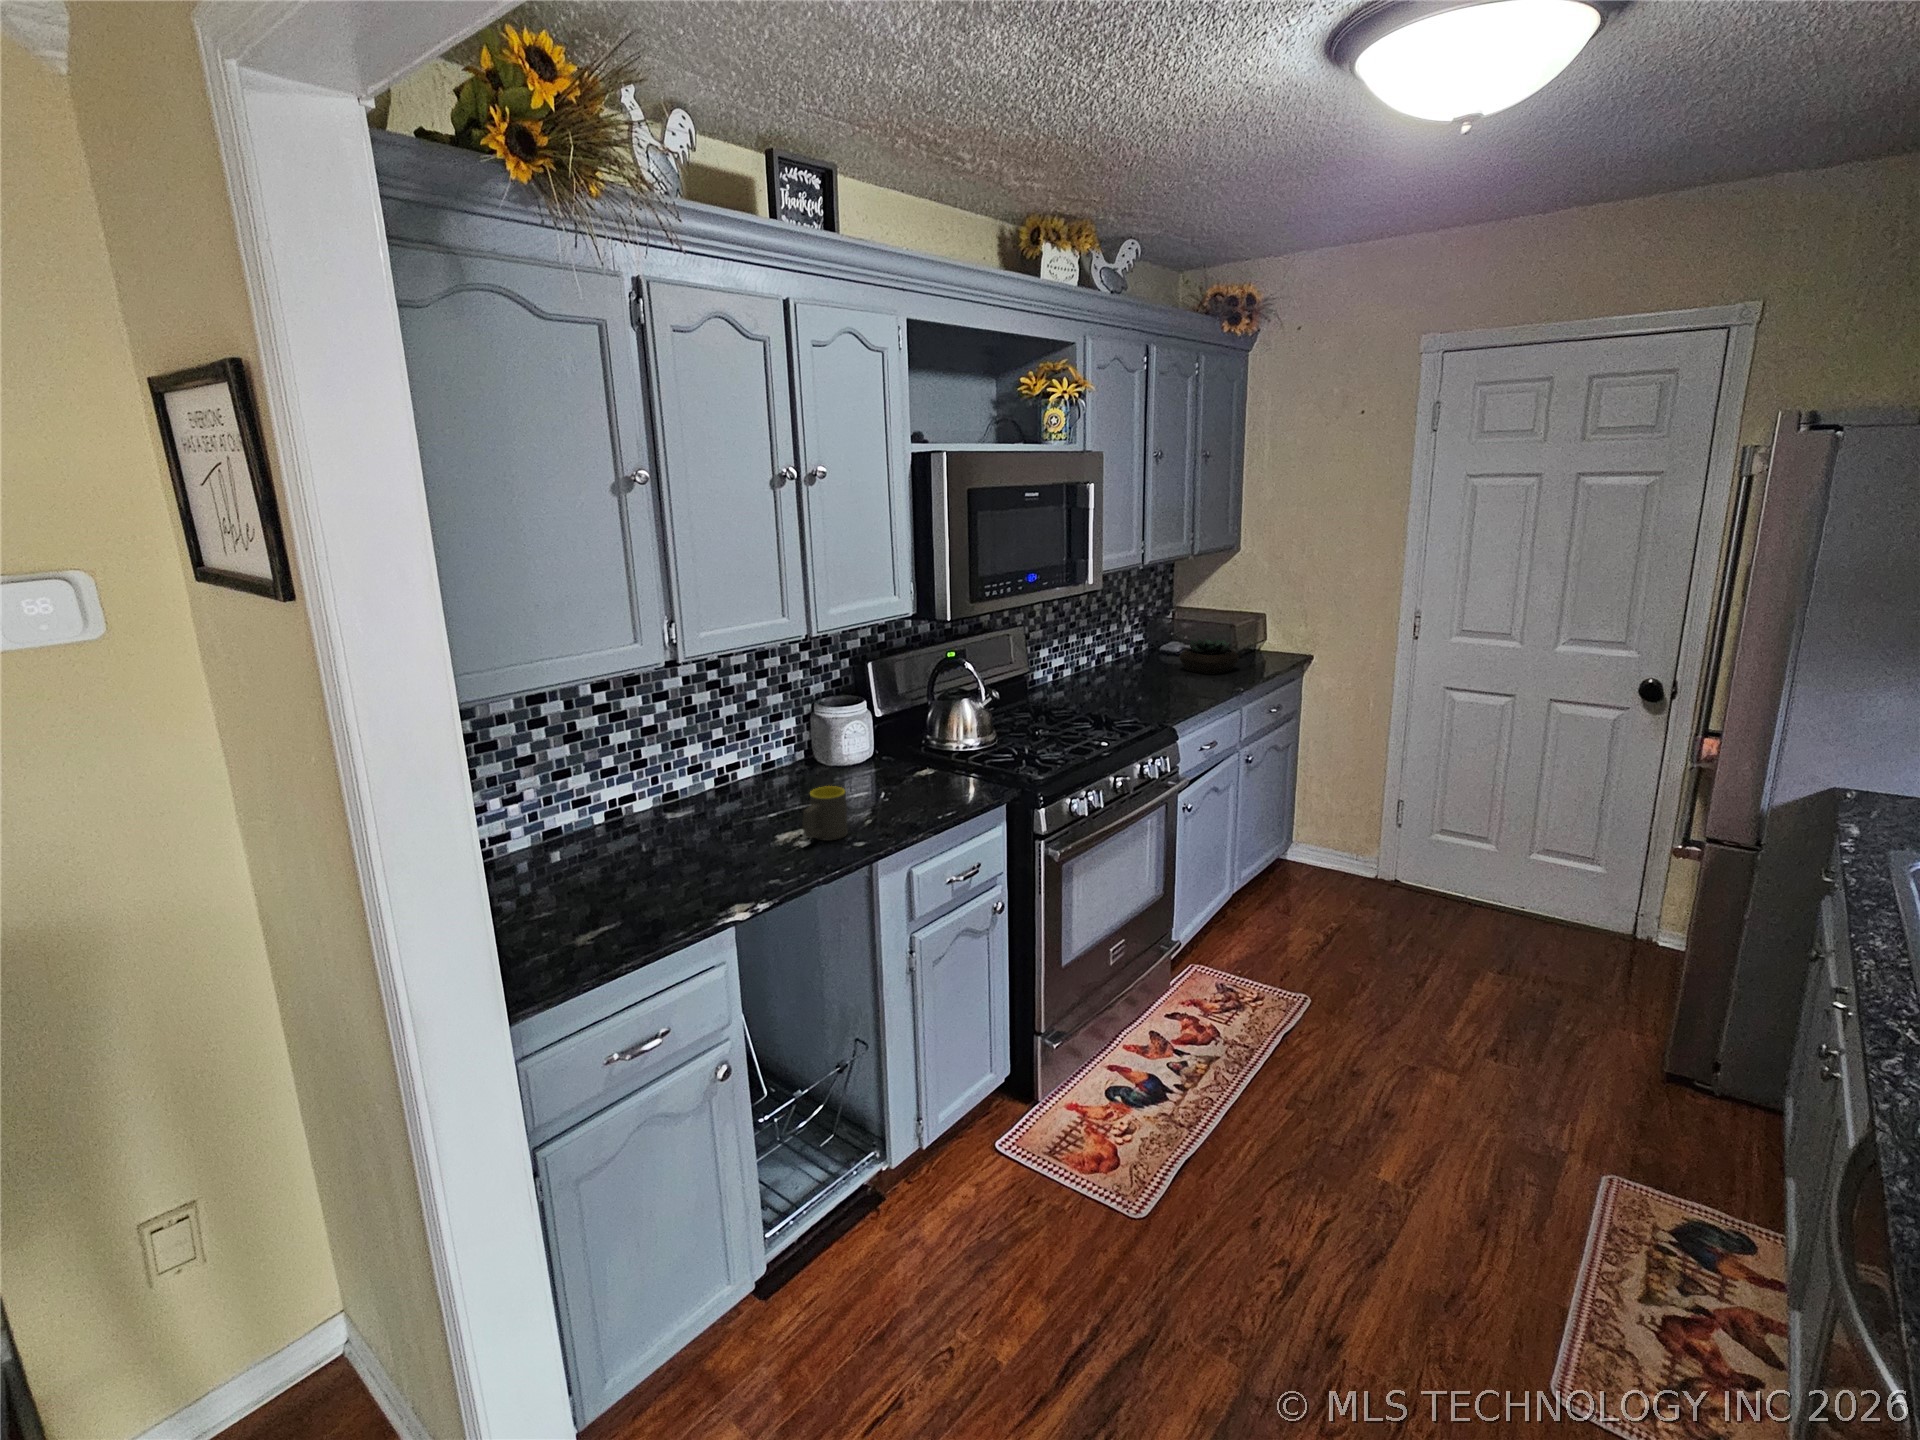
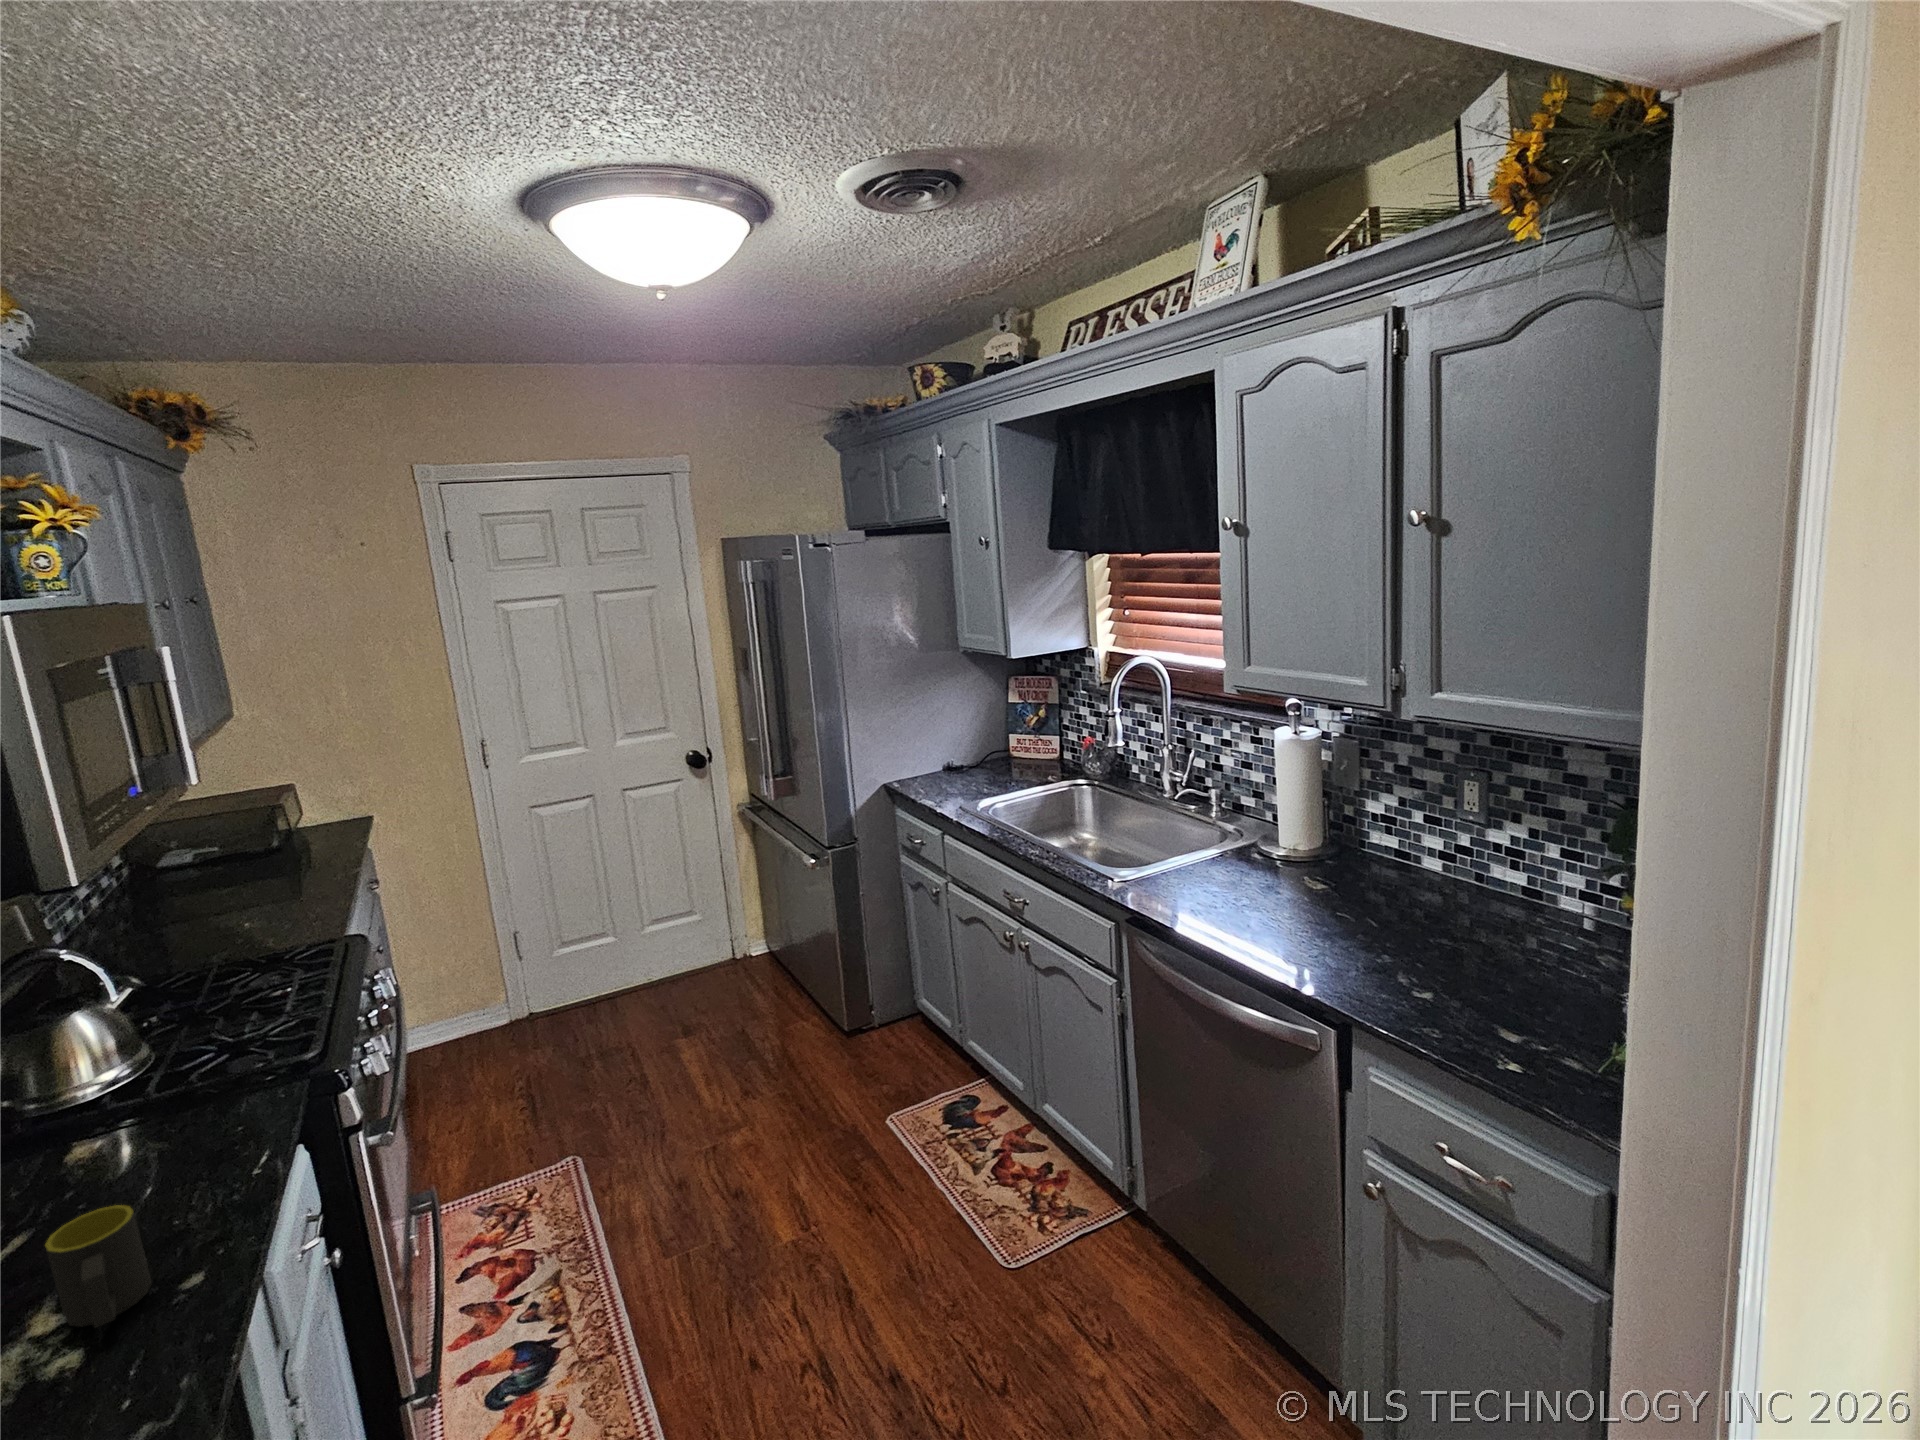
succulent plant: present [1179,638,1240,674] -> none [231,823,318,874]

